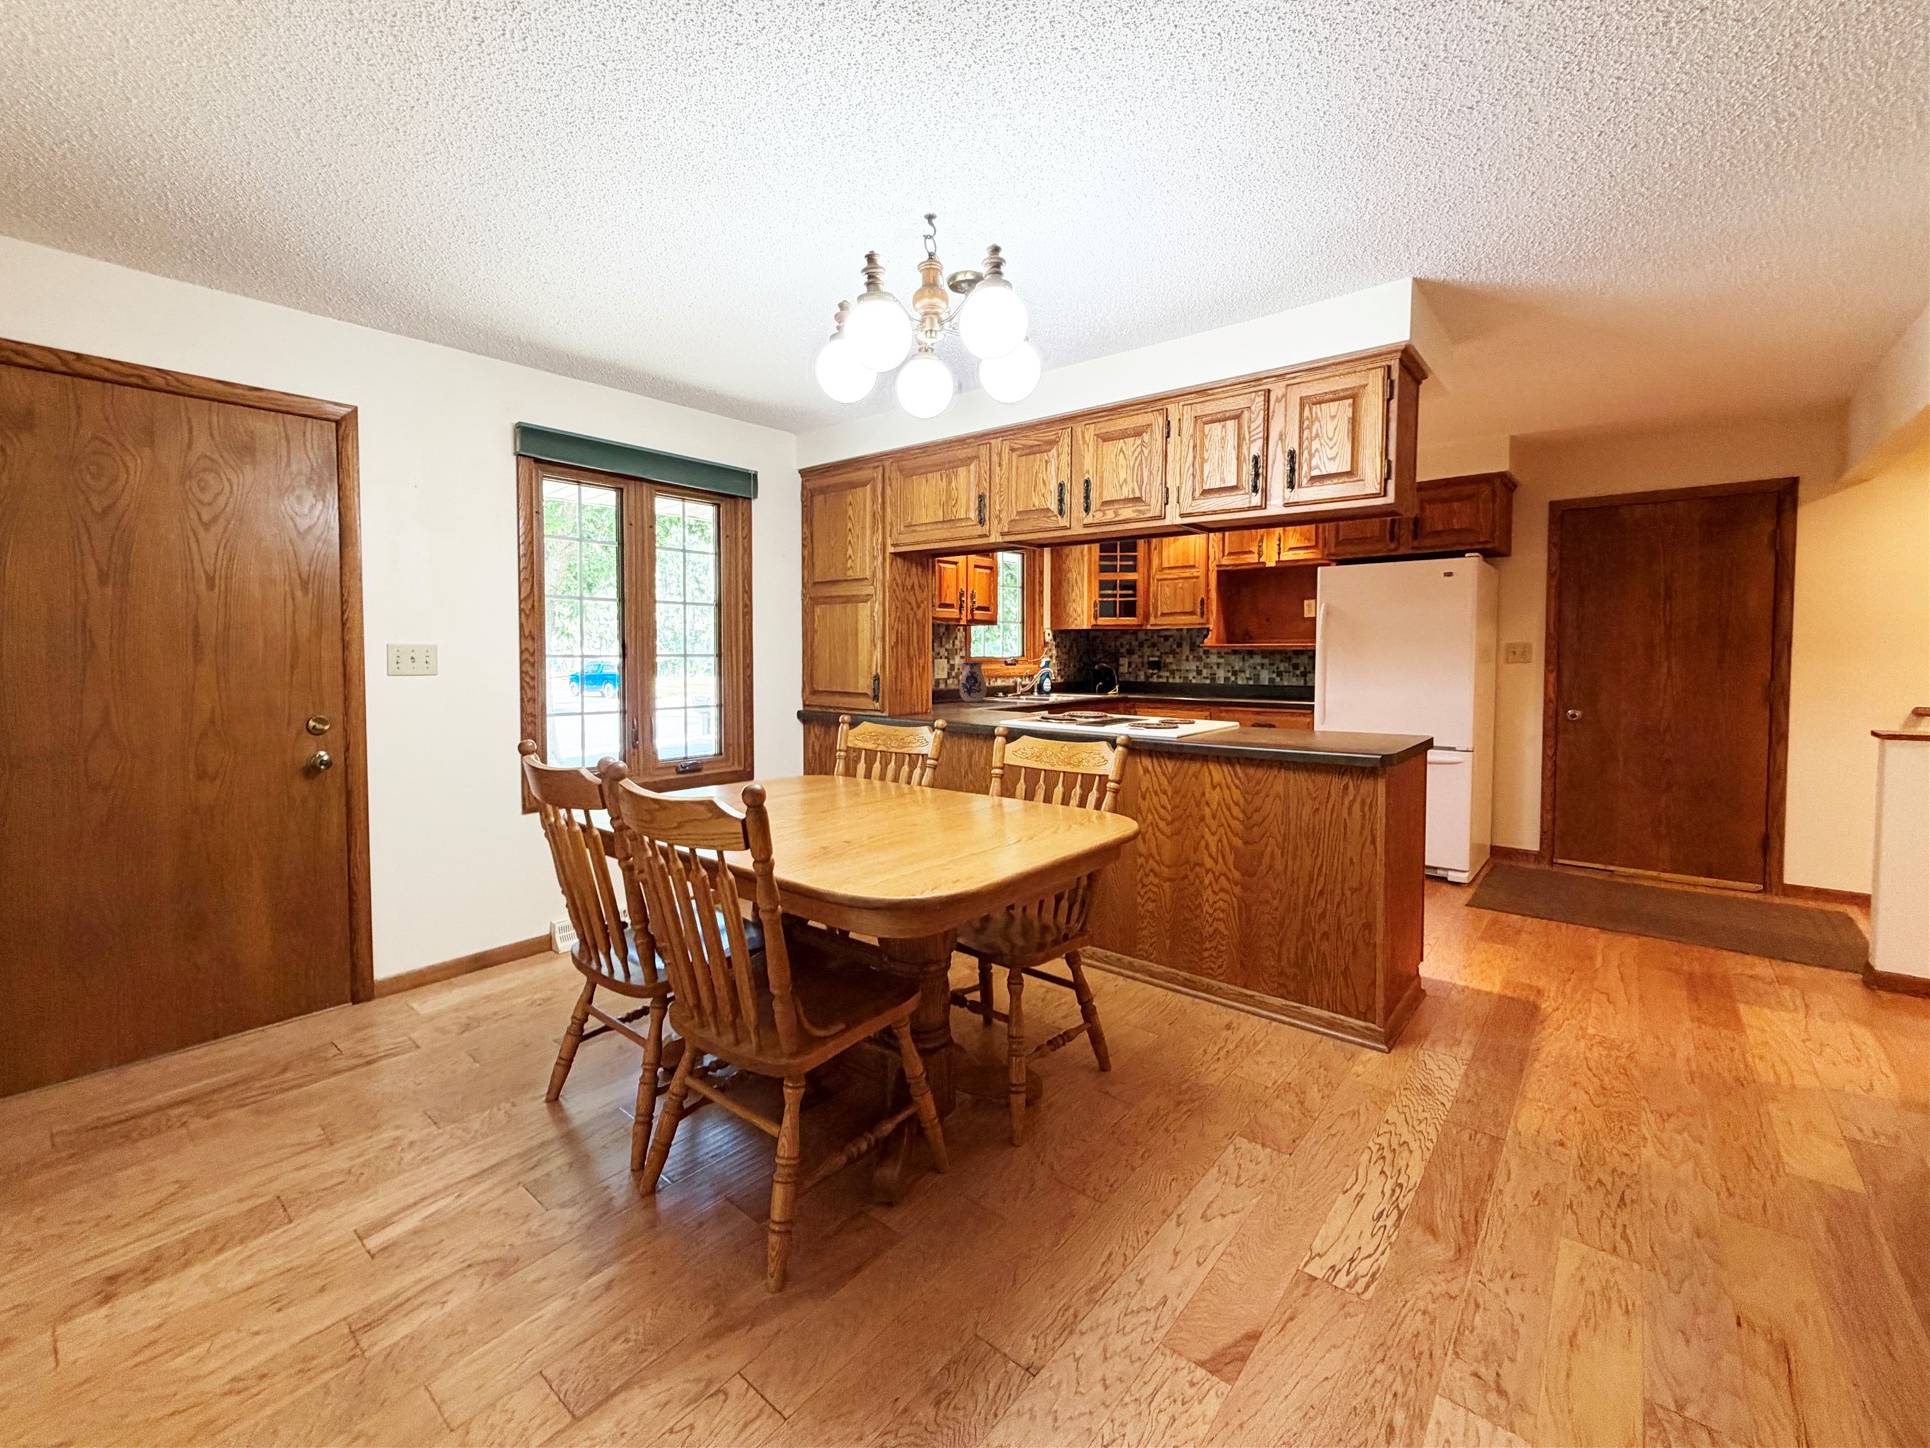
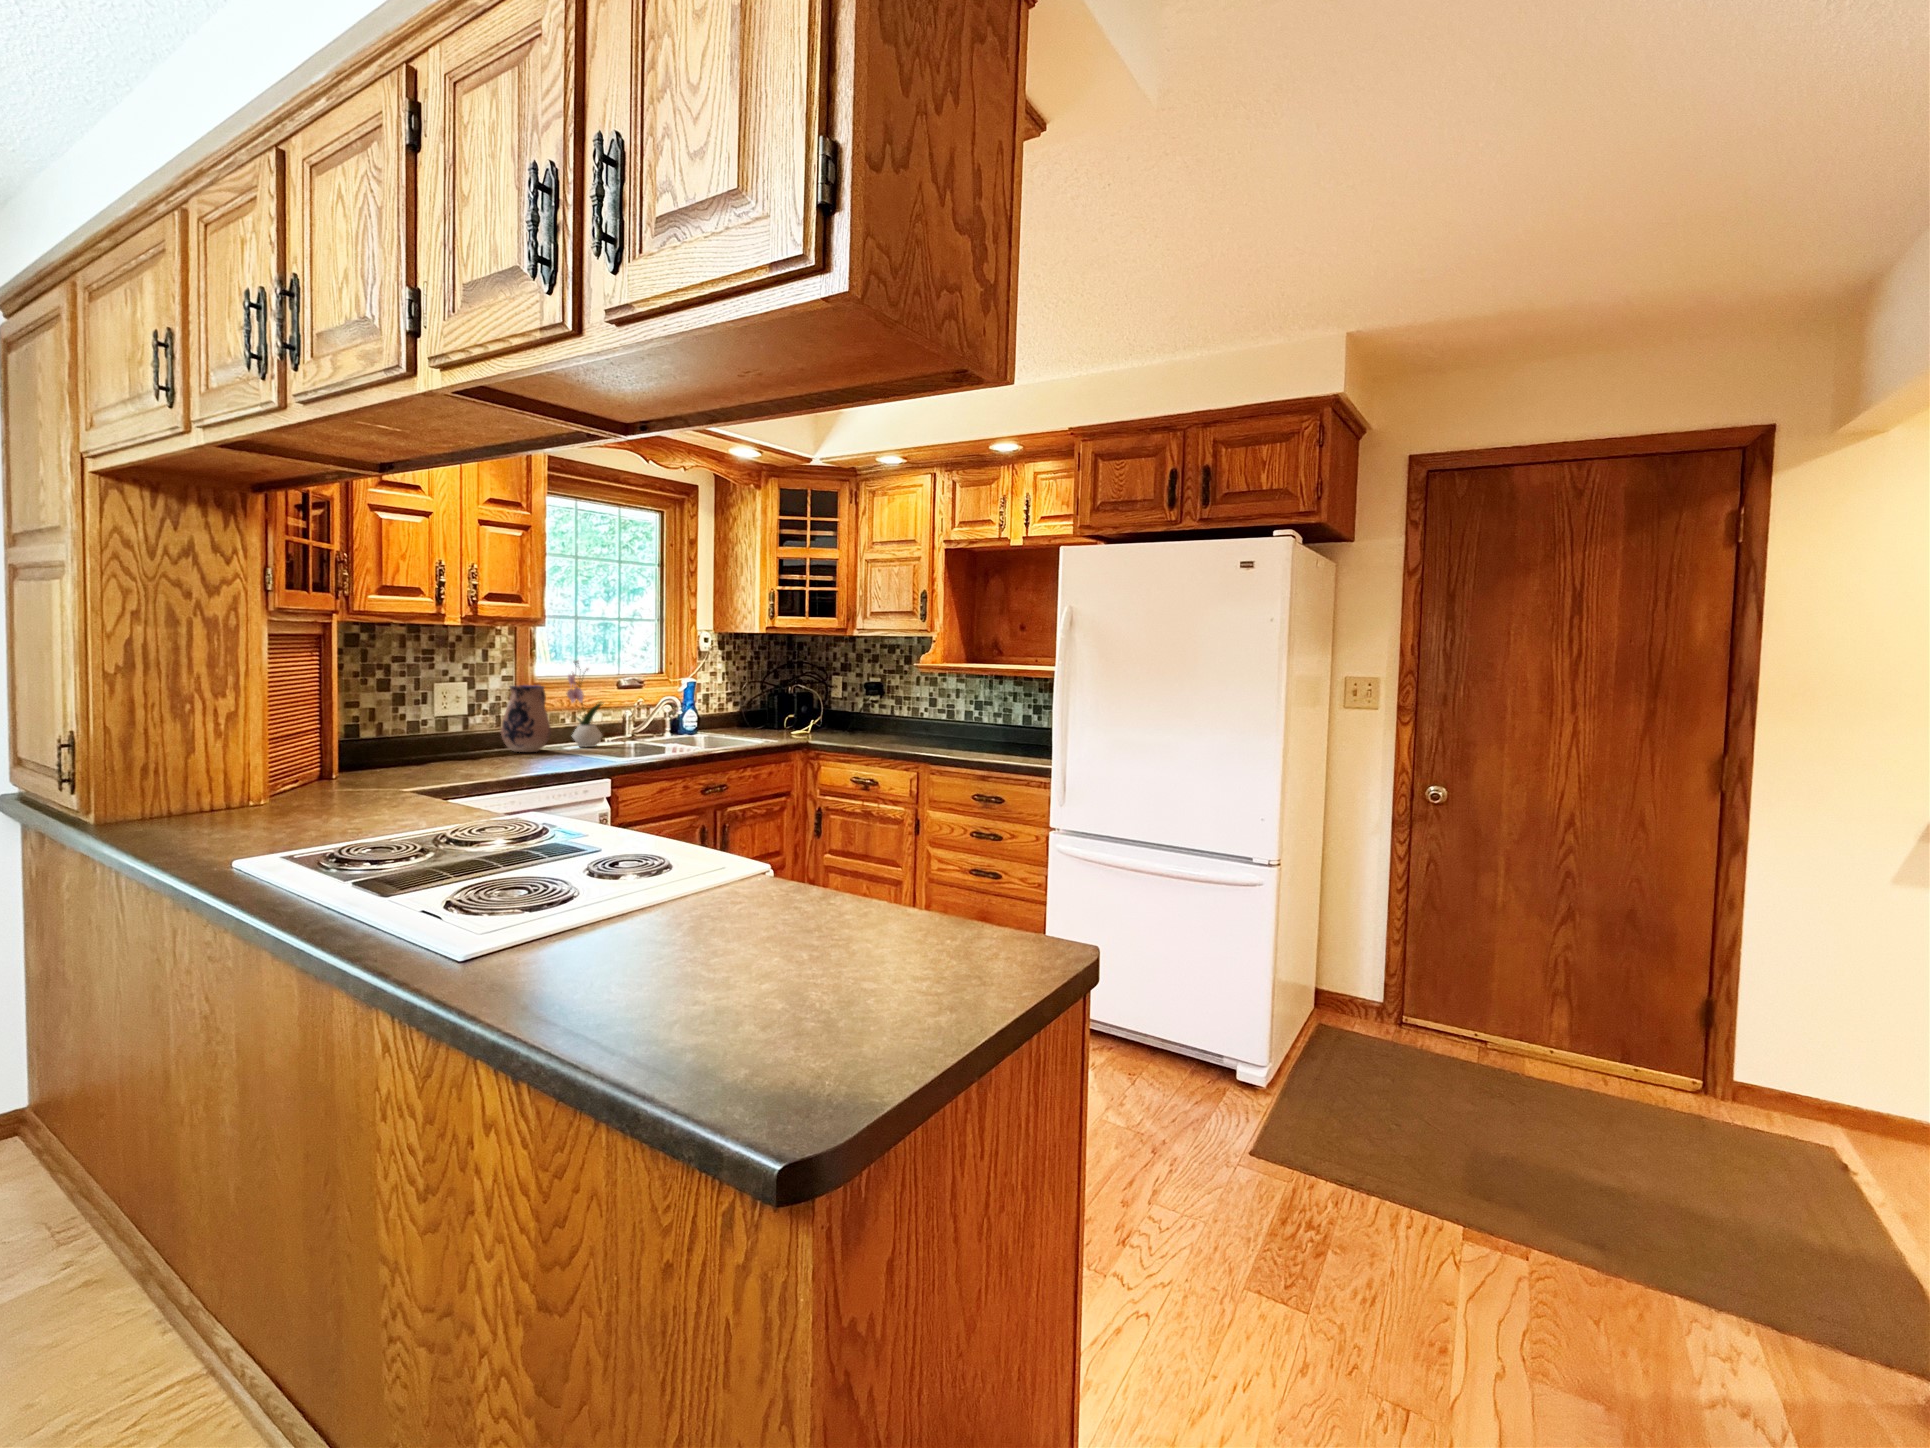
flower arrangement: none [985,648,1008,701] -> present [567,661,602,747]

